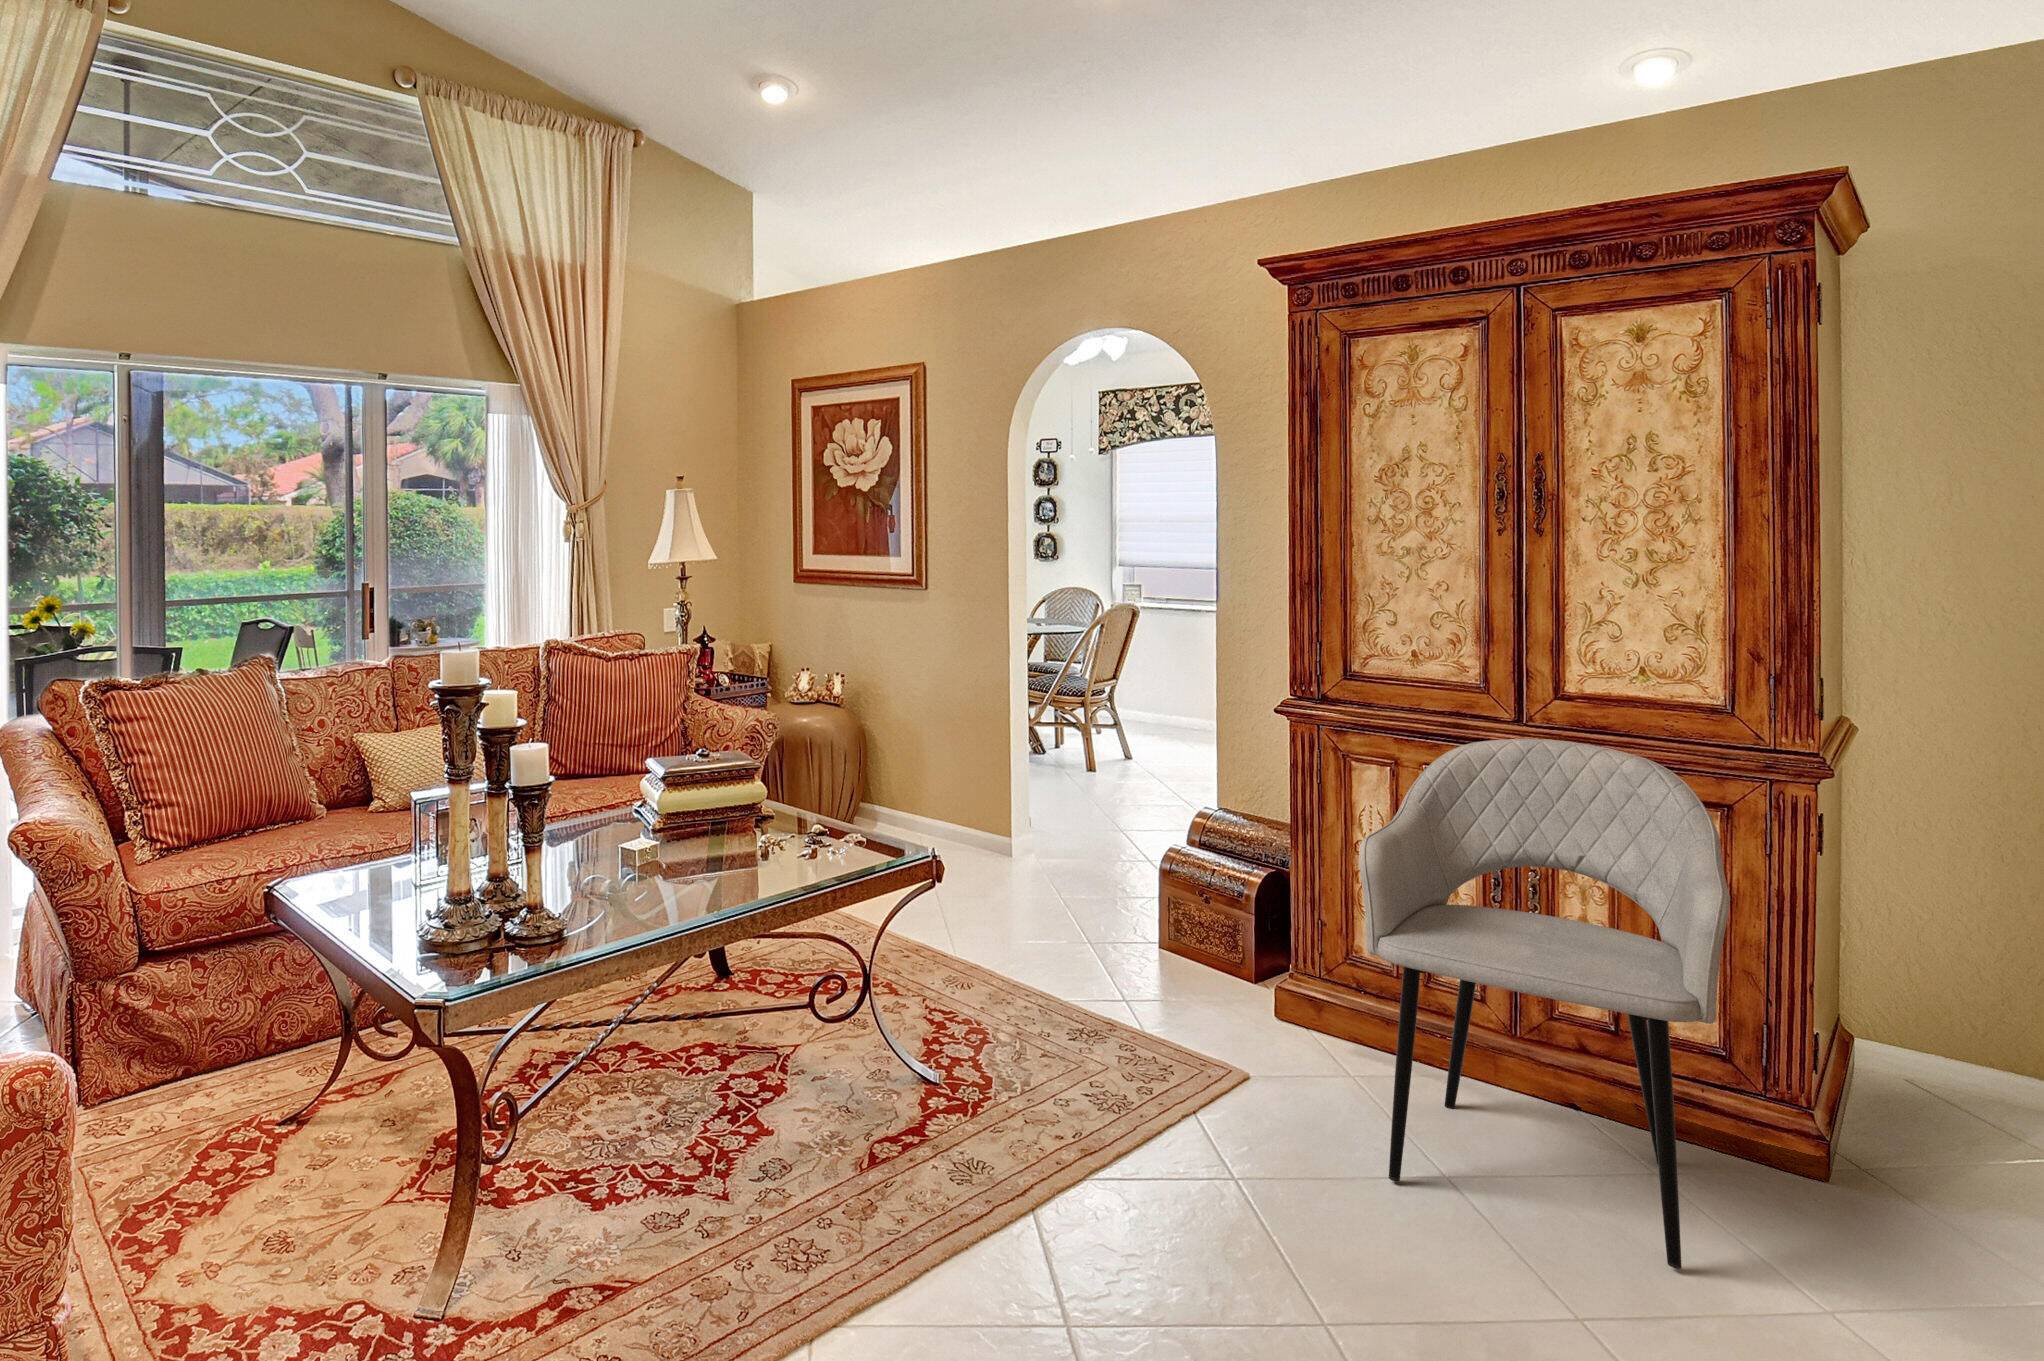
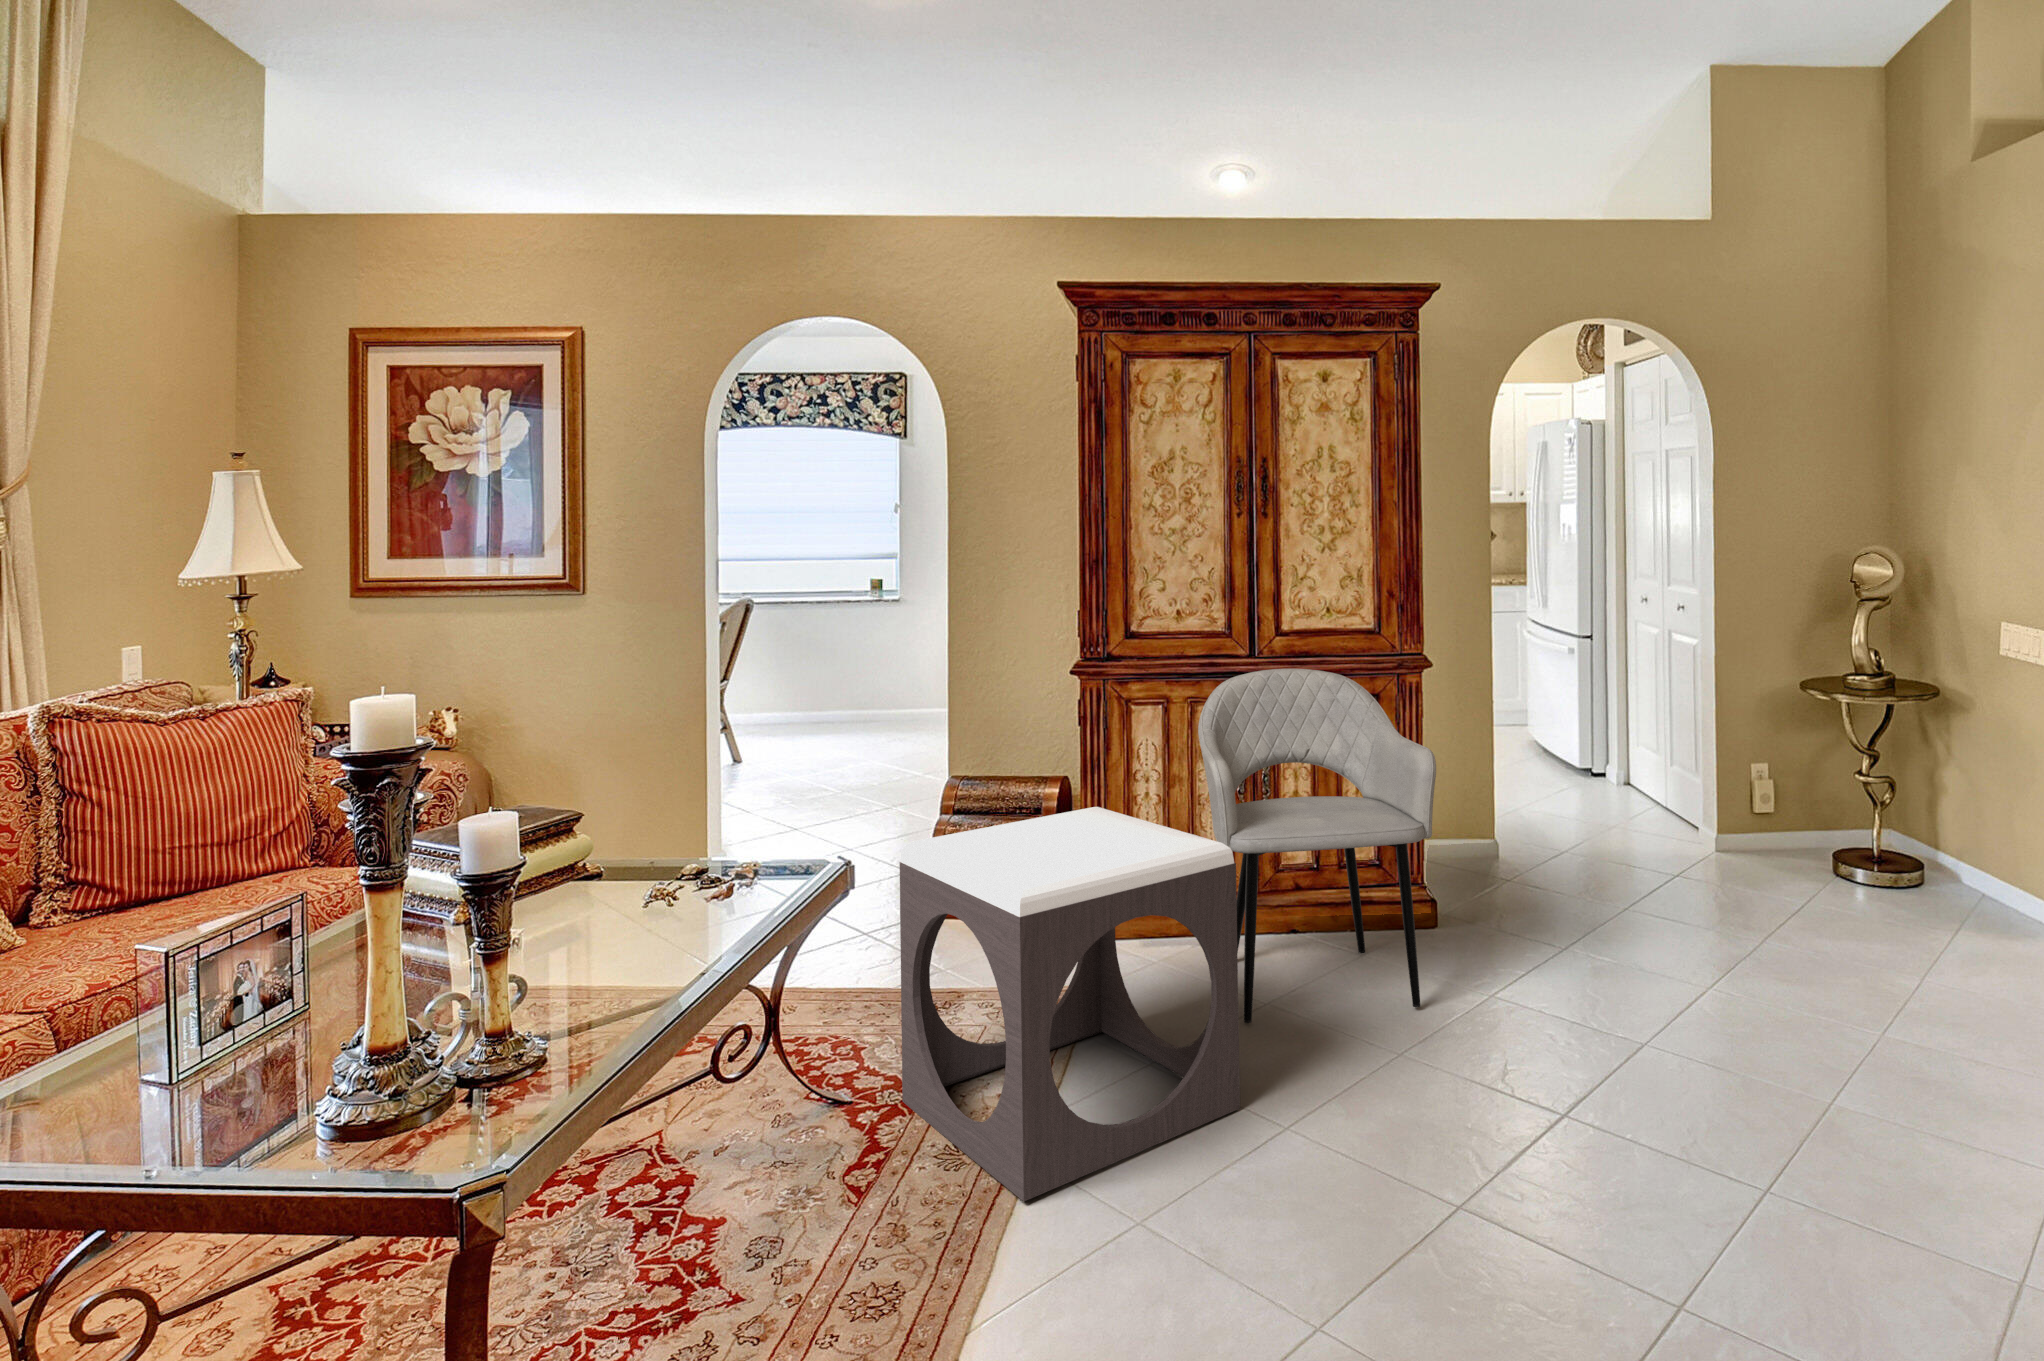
footstool: none [975,851,1286,1266] -> present [900,807,1240,1201]

